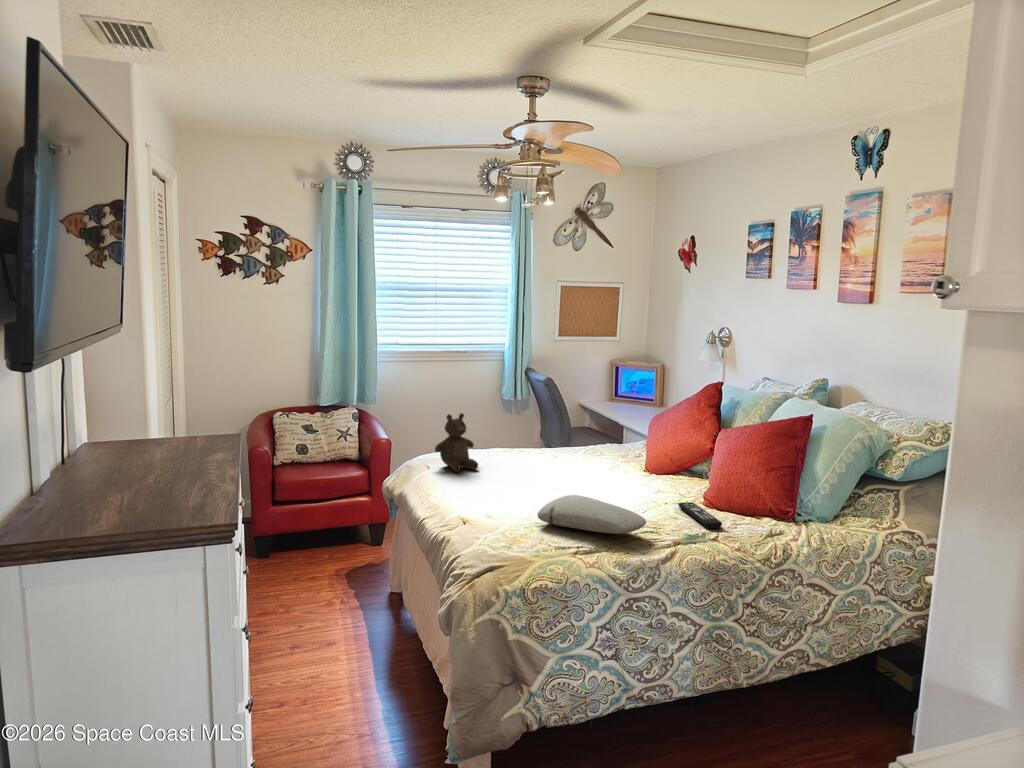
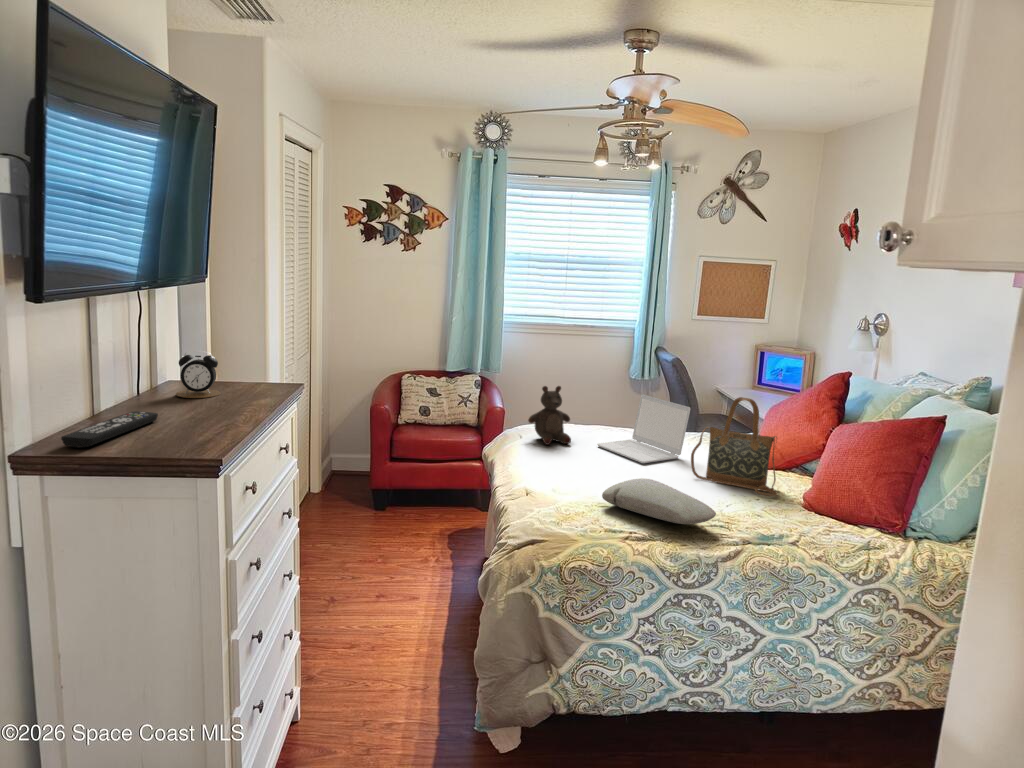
alarm clock: none [111,407,162,459] -> present [176,351,221,398]
handbag: none [599,412,681,499] -> present [691,397,778,496]
laptop: none [503,415,589,481] -> present [597,394,690,463]
remote control: present [678,502,722,528] -> present [61,411,158,448]

